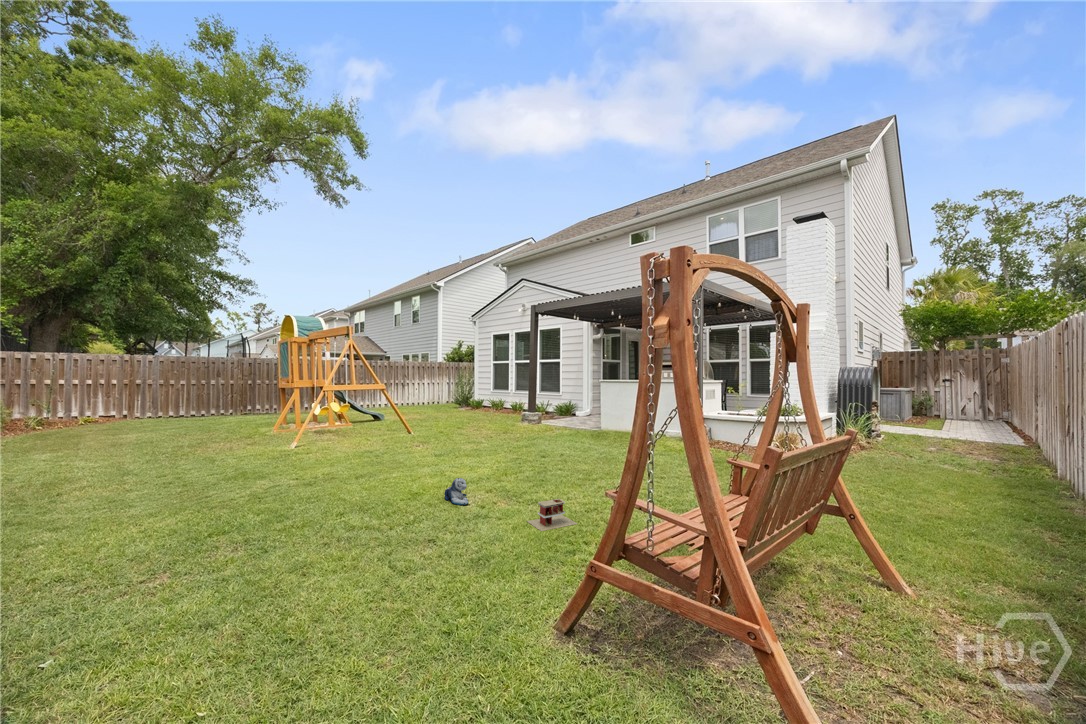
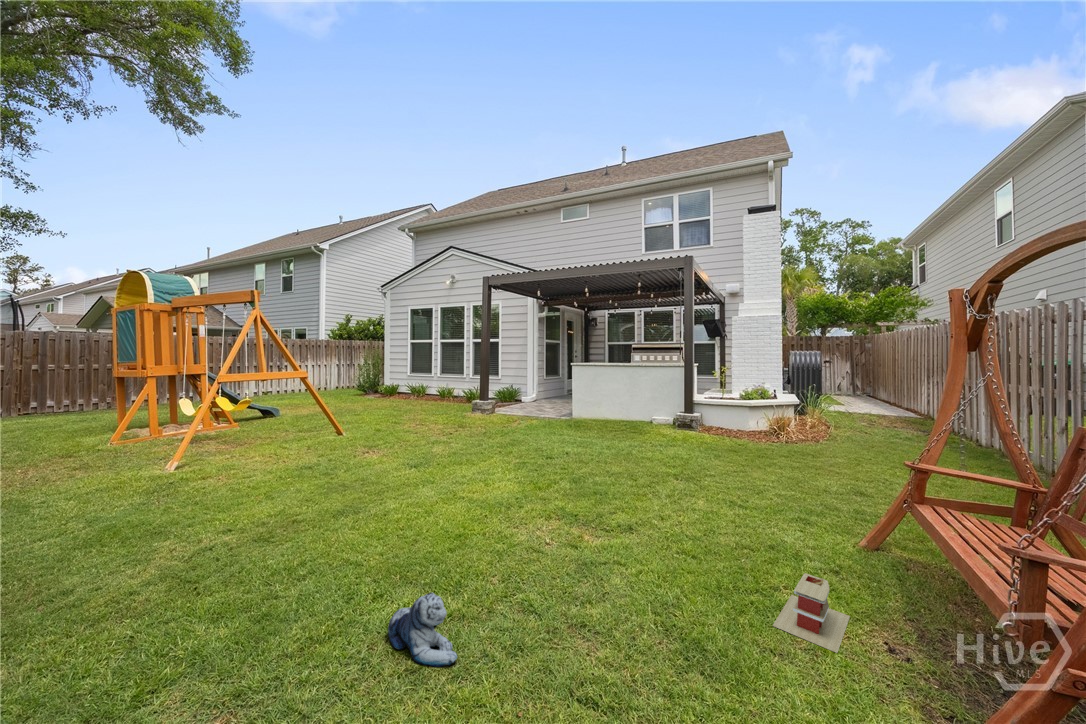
plush toy: present [444,478,468,505] -> present [388,593,457,666]

